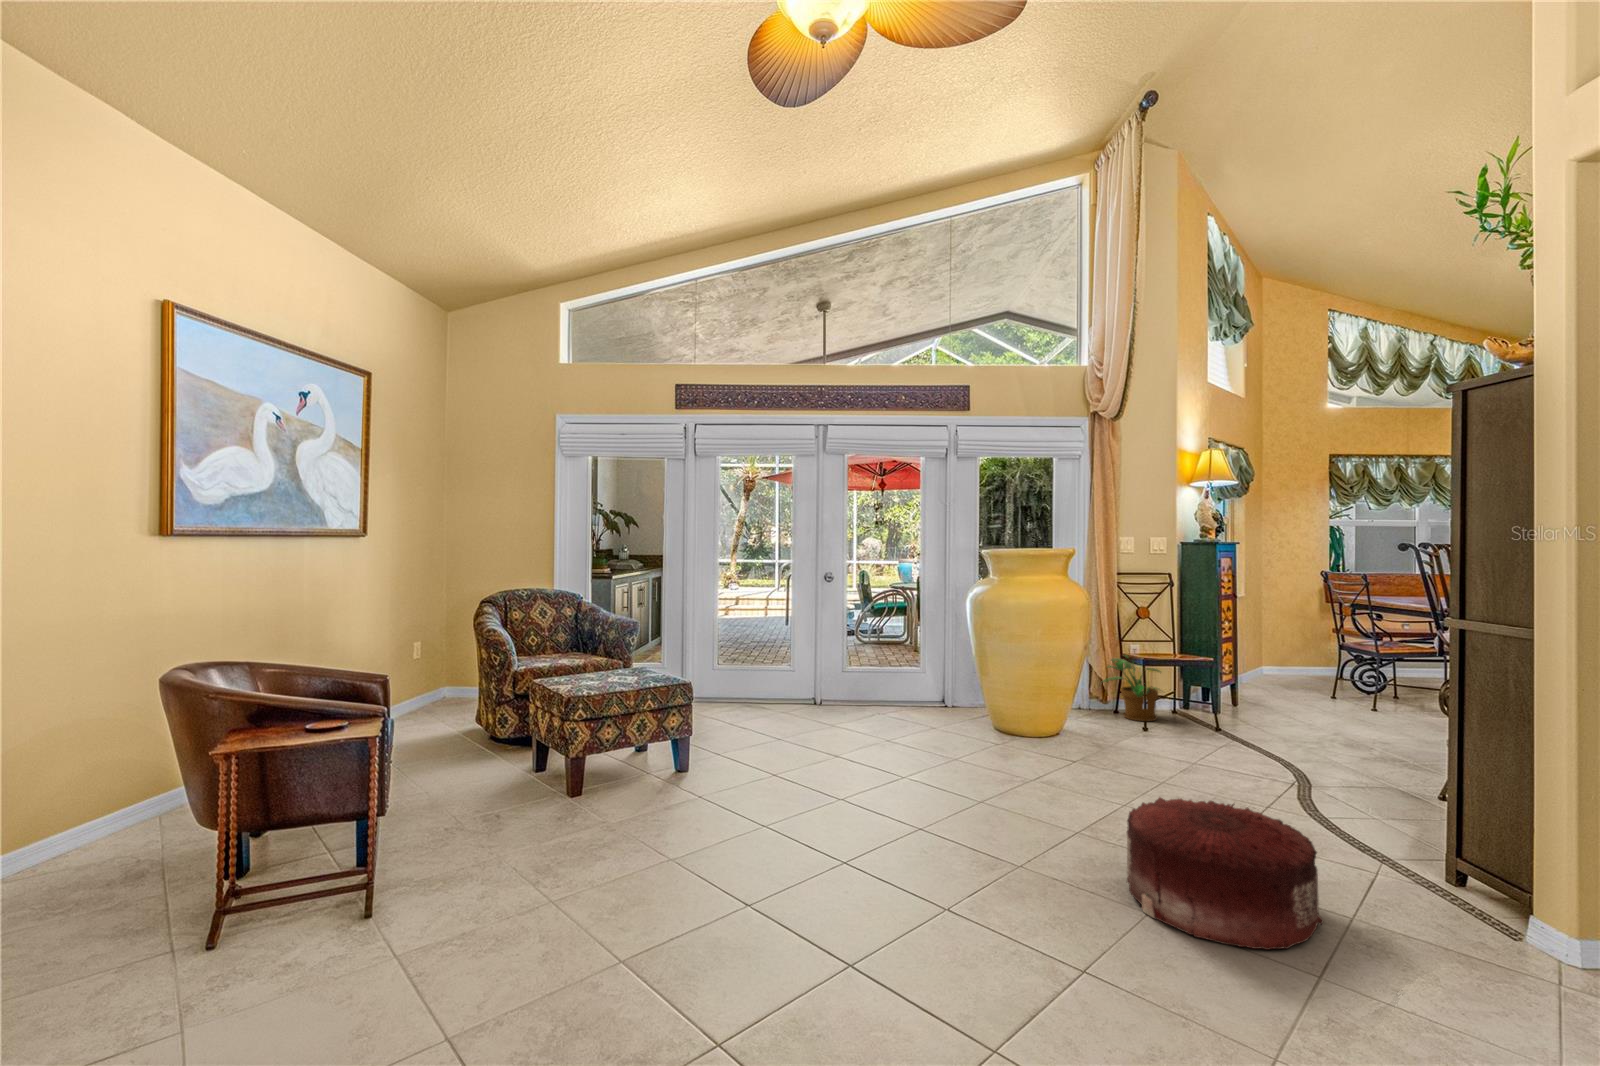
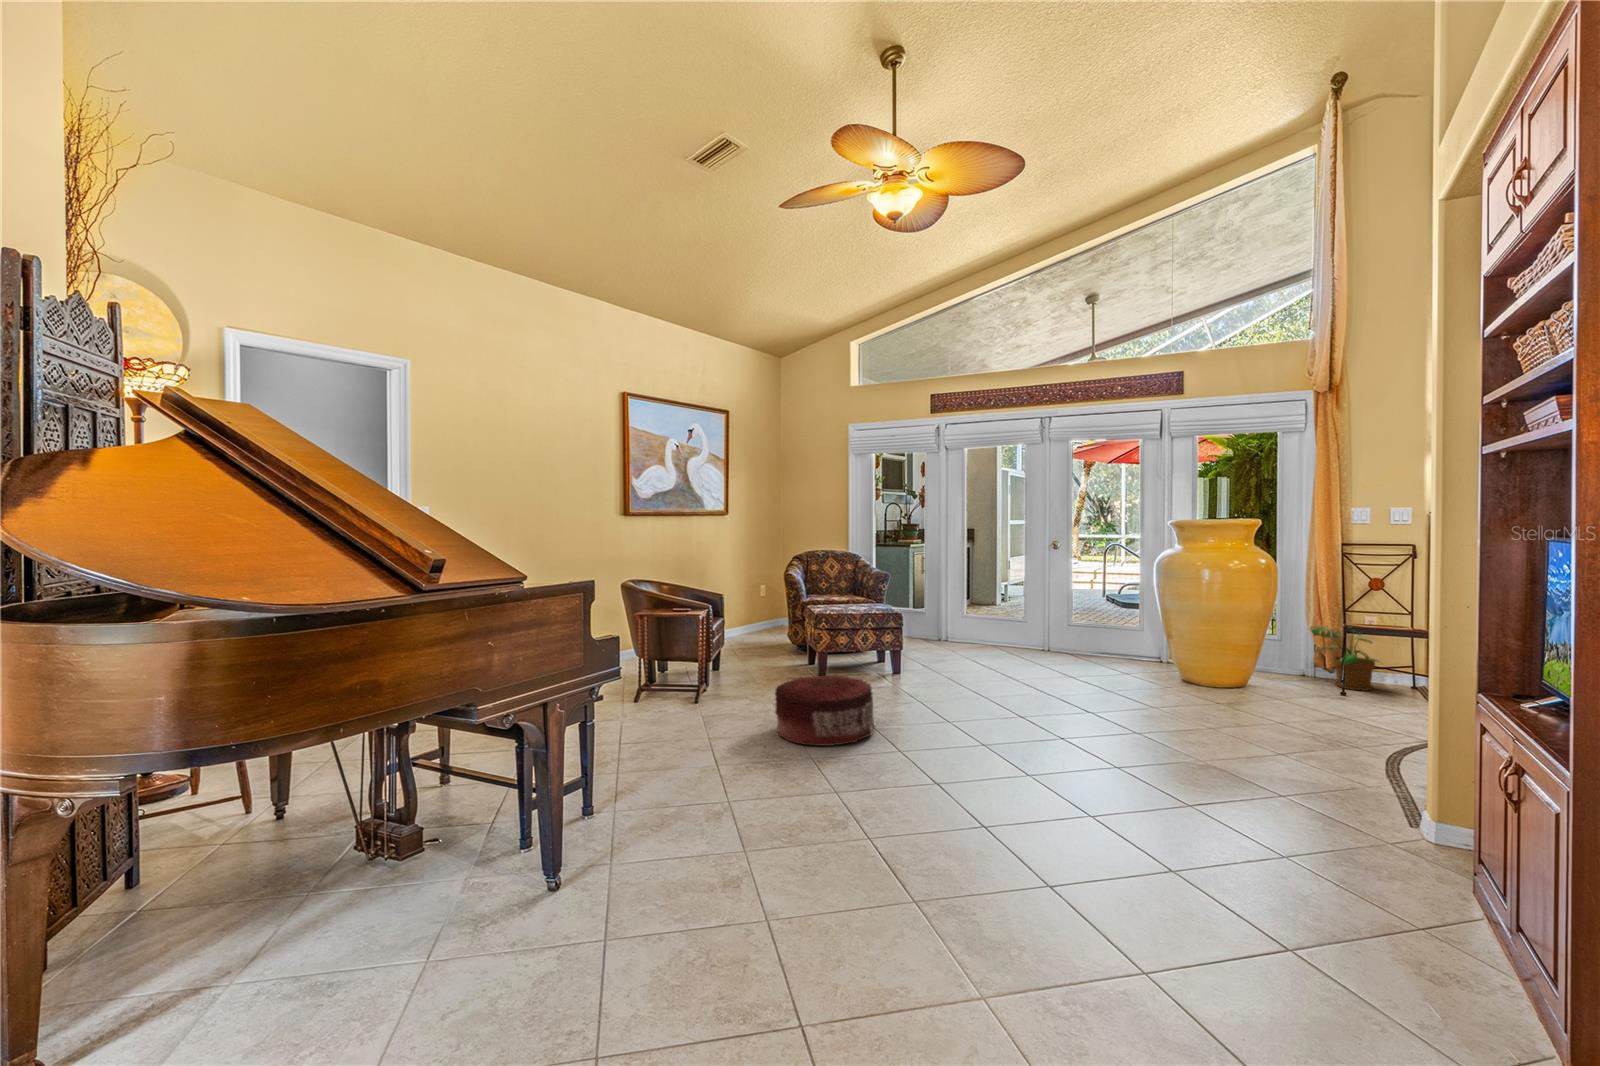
pouf: present [1127,797,1323,950] -> present [775,675,875,746]

